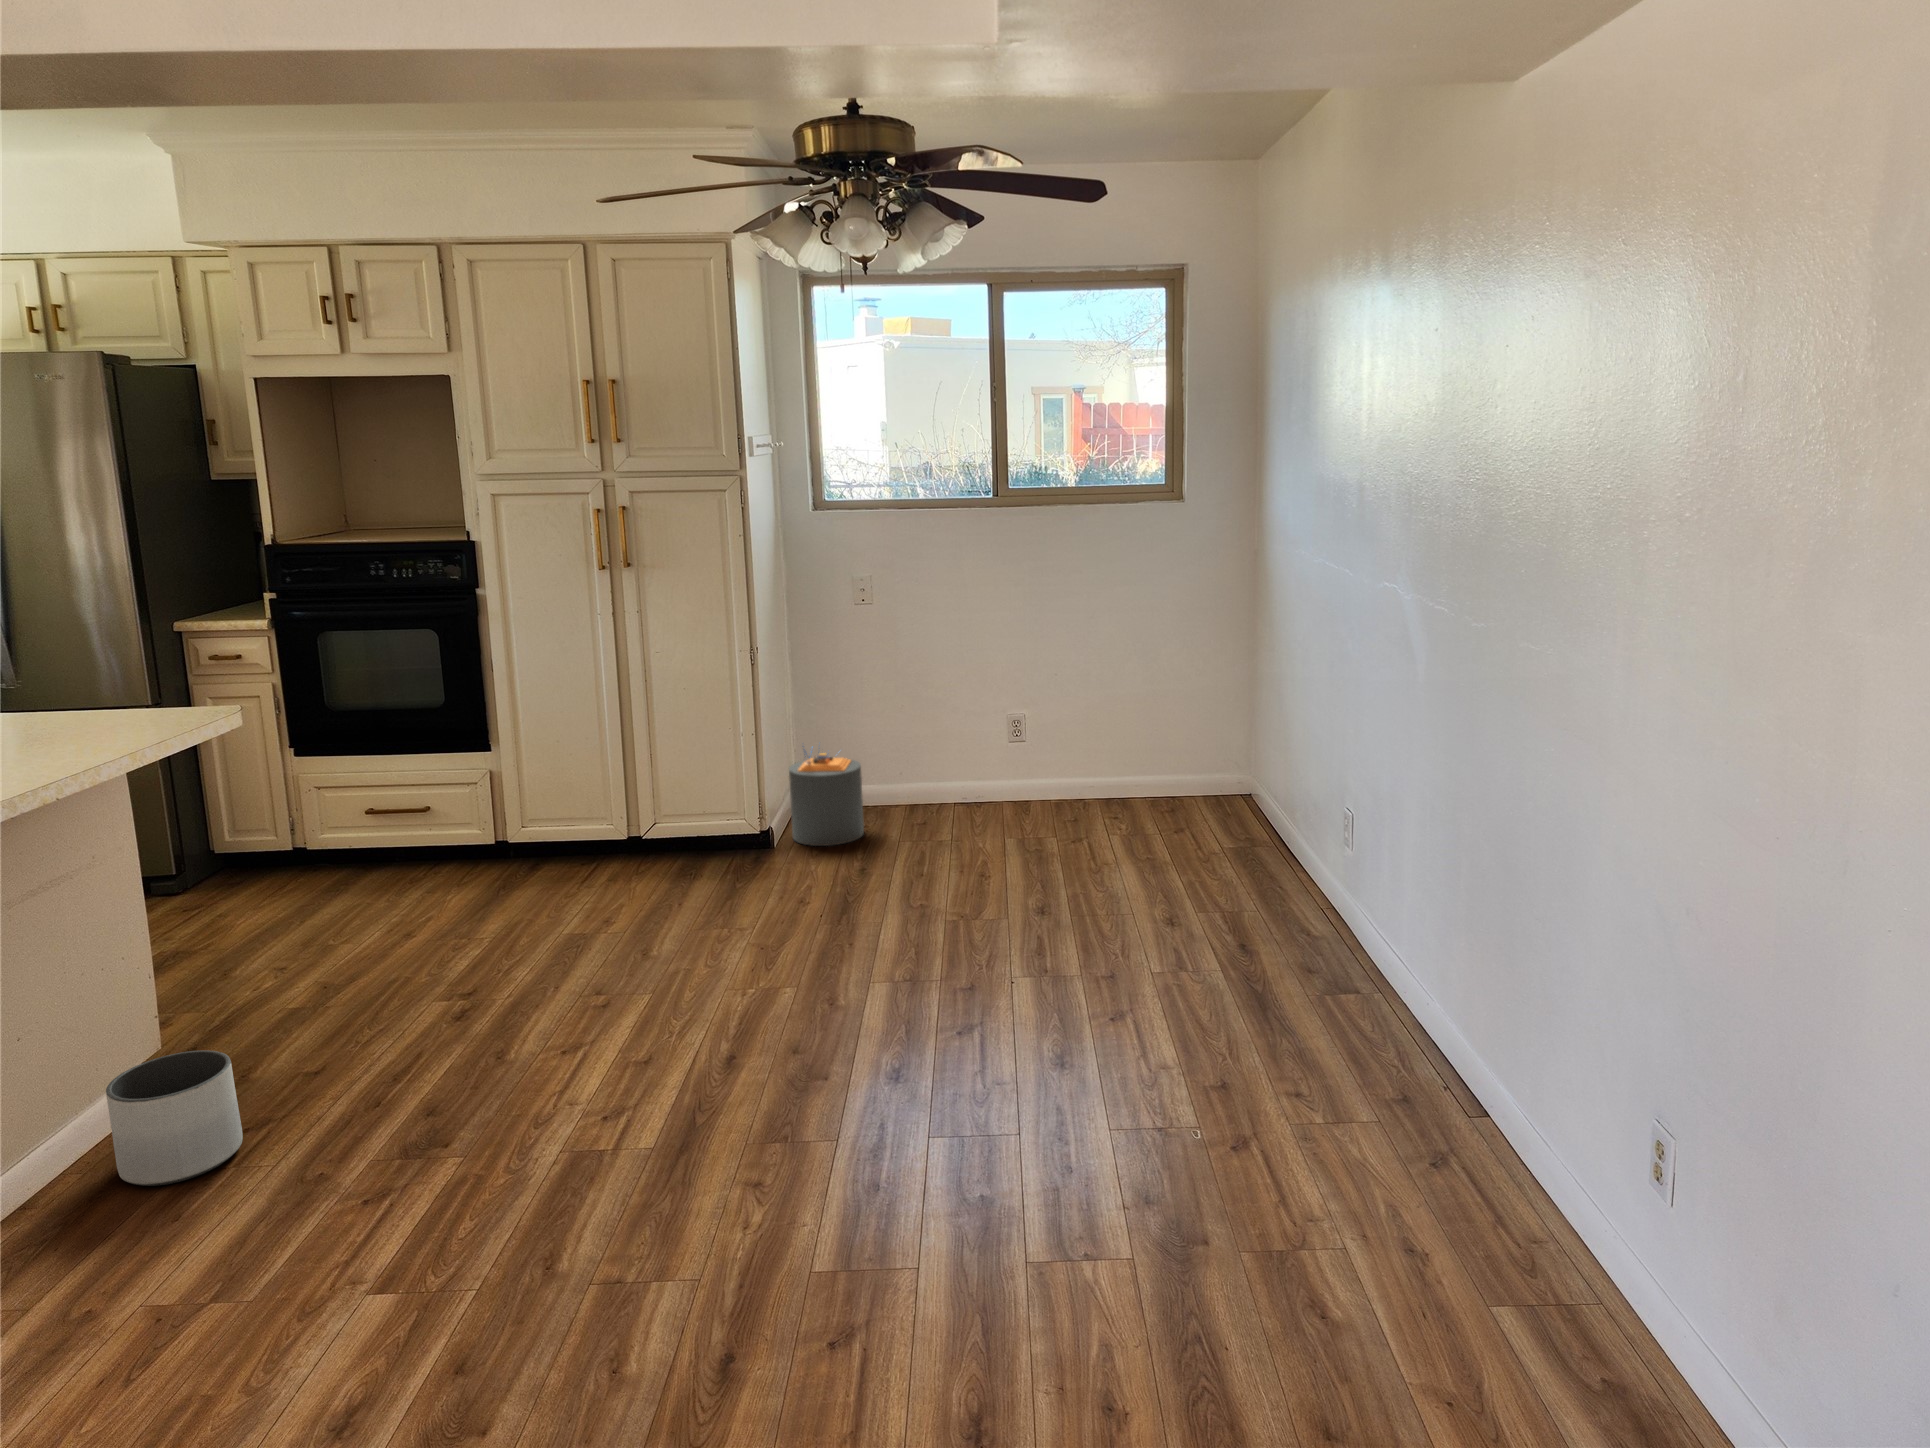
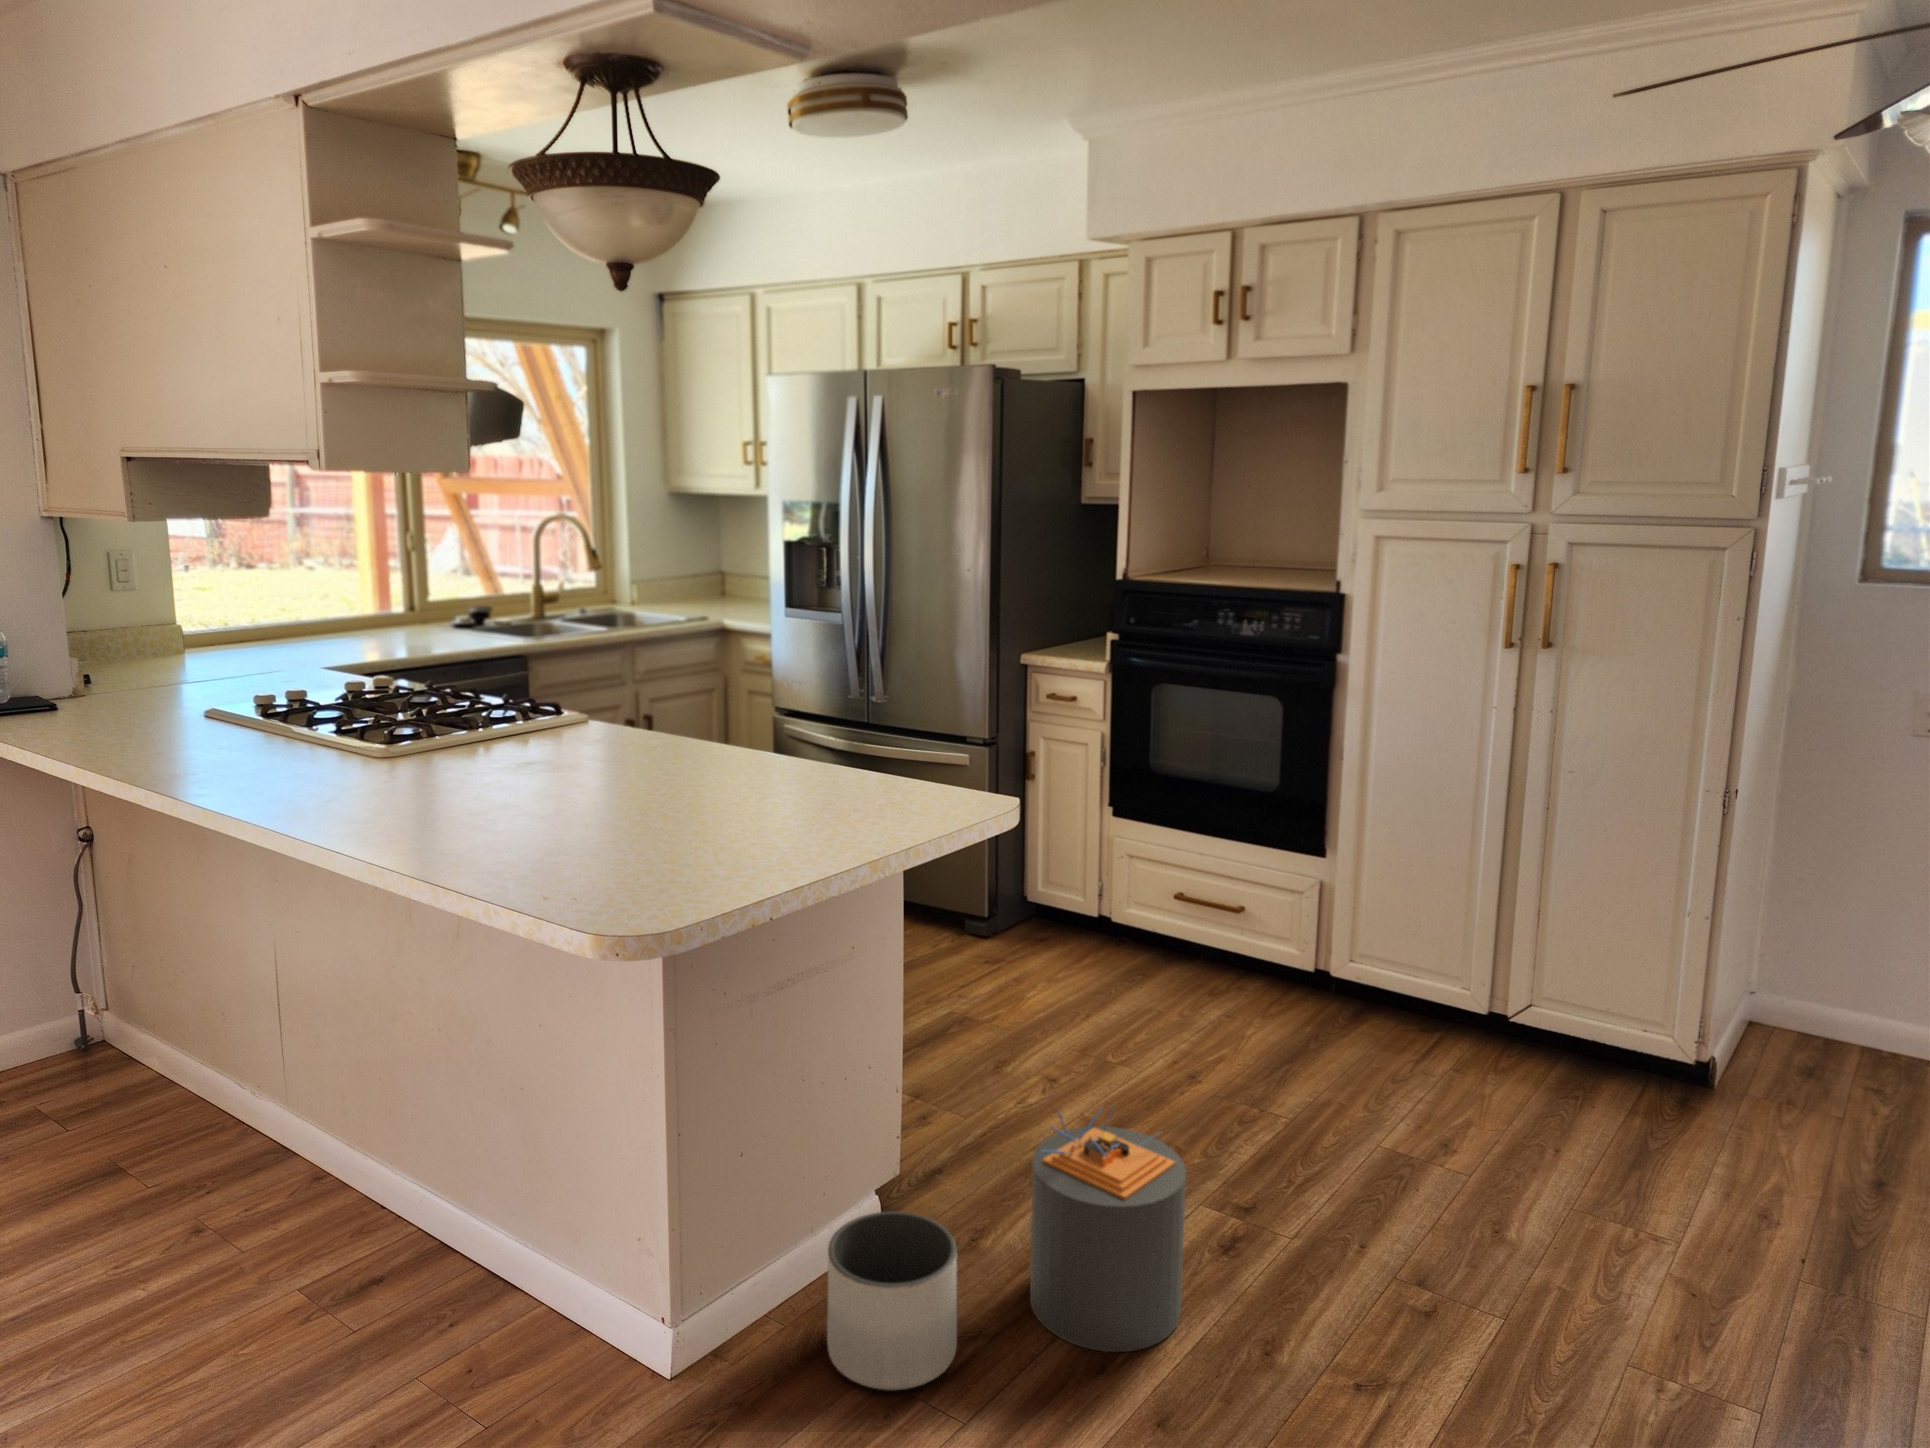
trash can: present [789,745,864,846] -> present [1030,1108,1186,1352]

